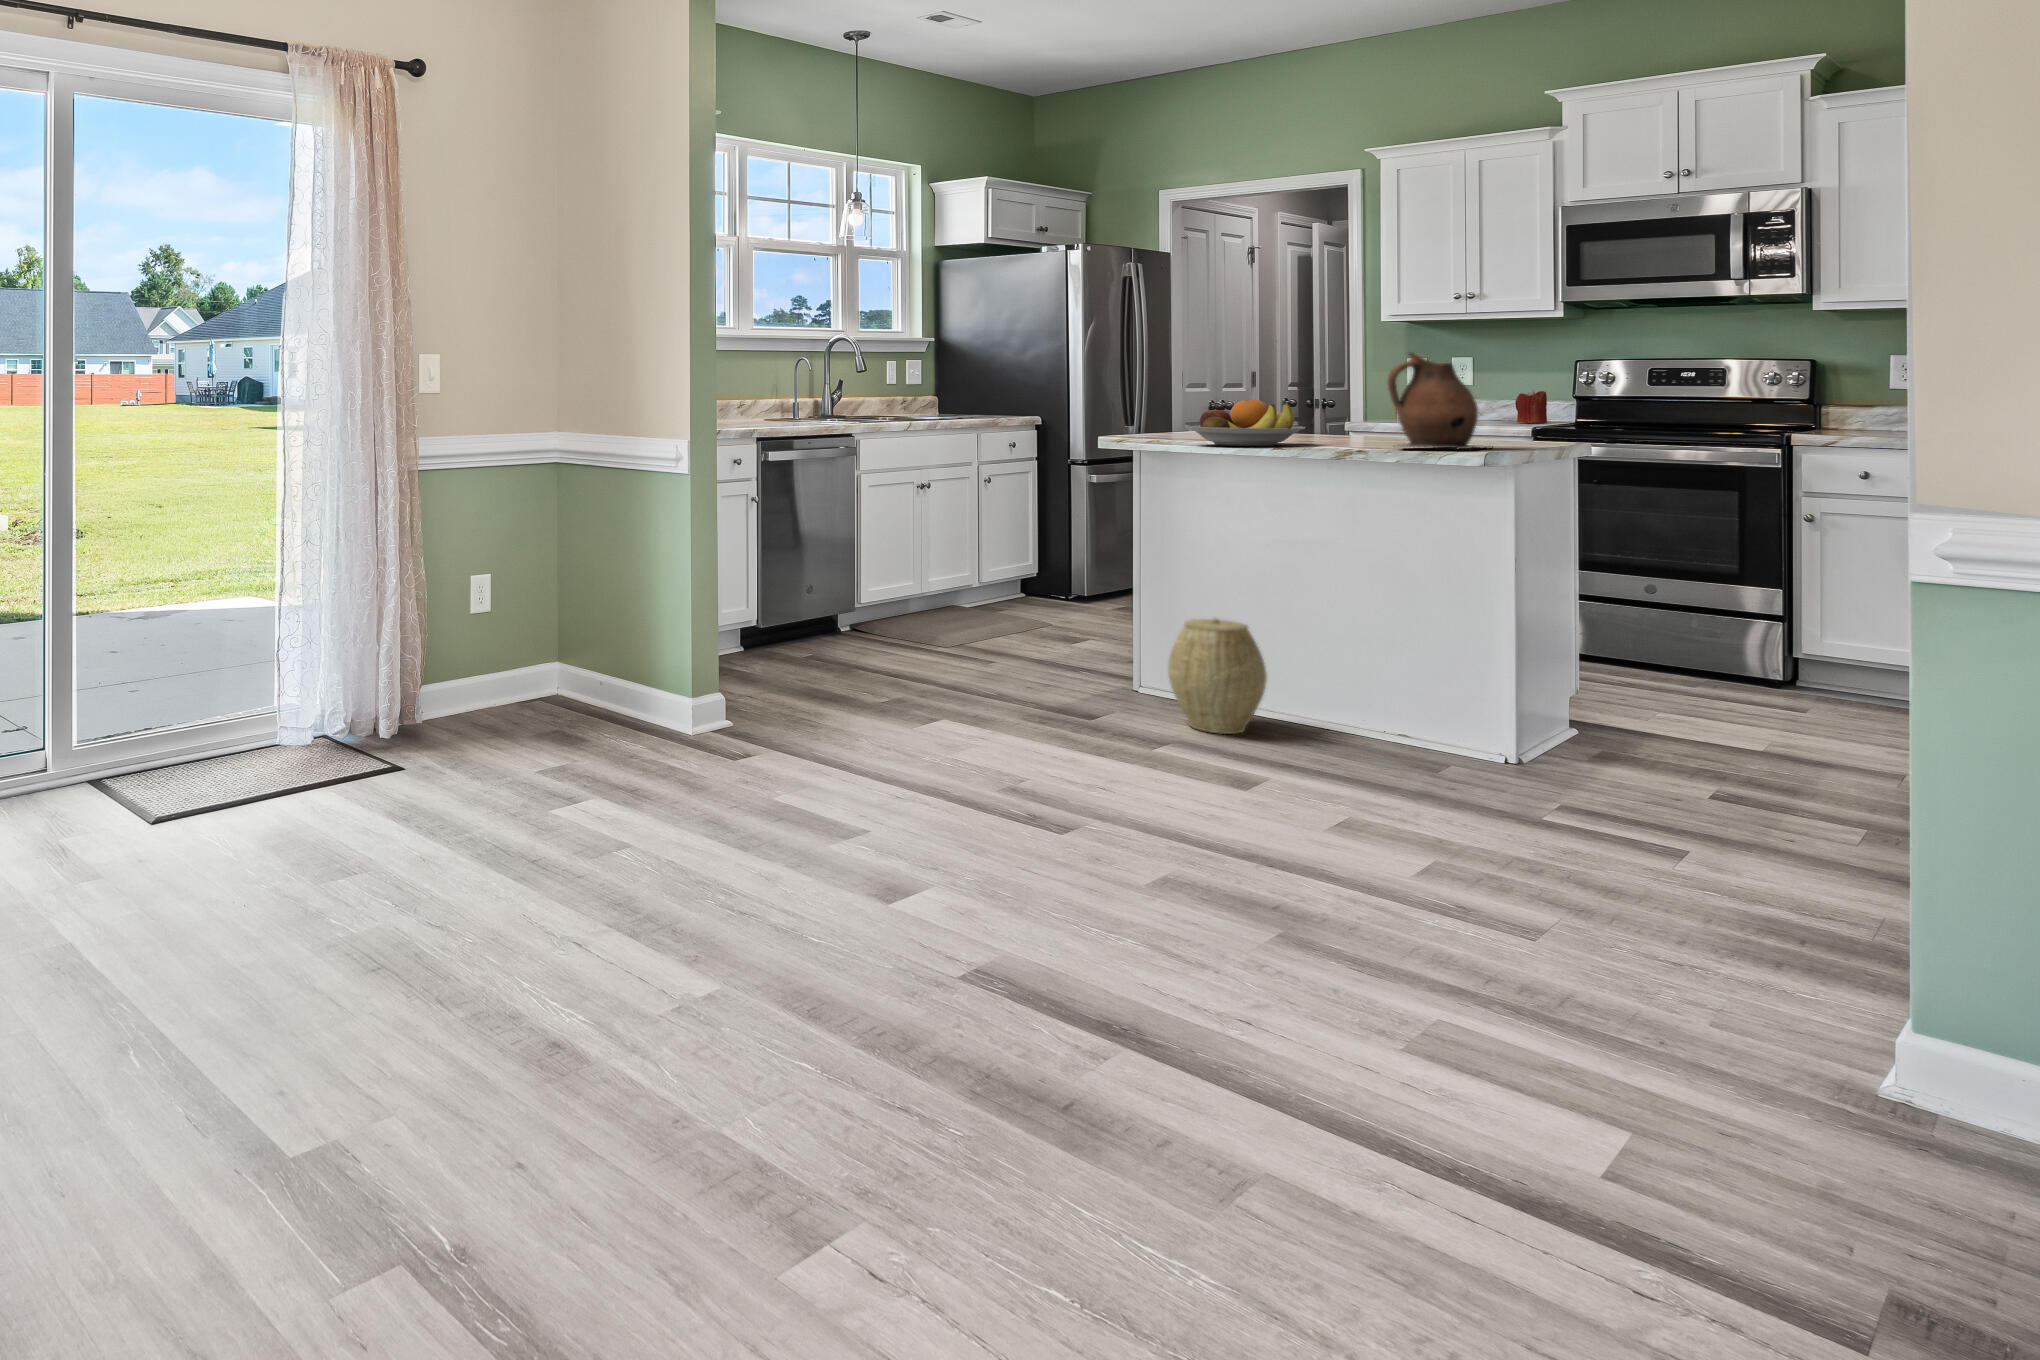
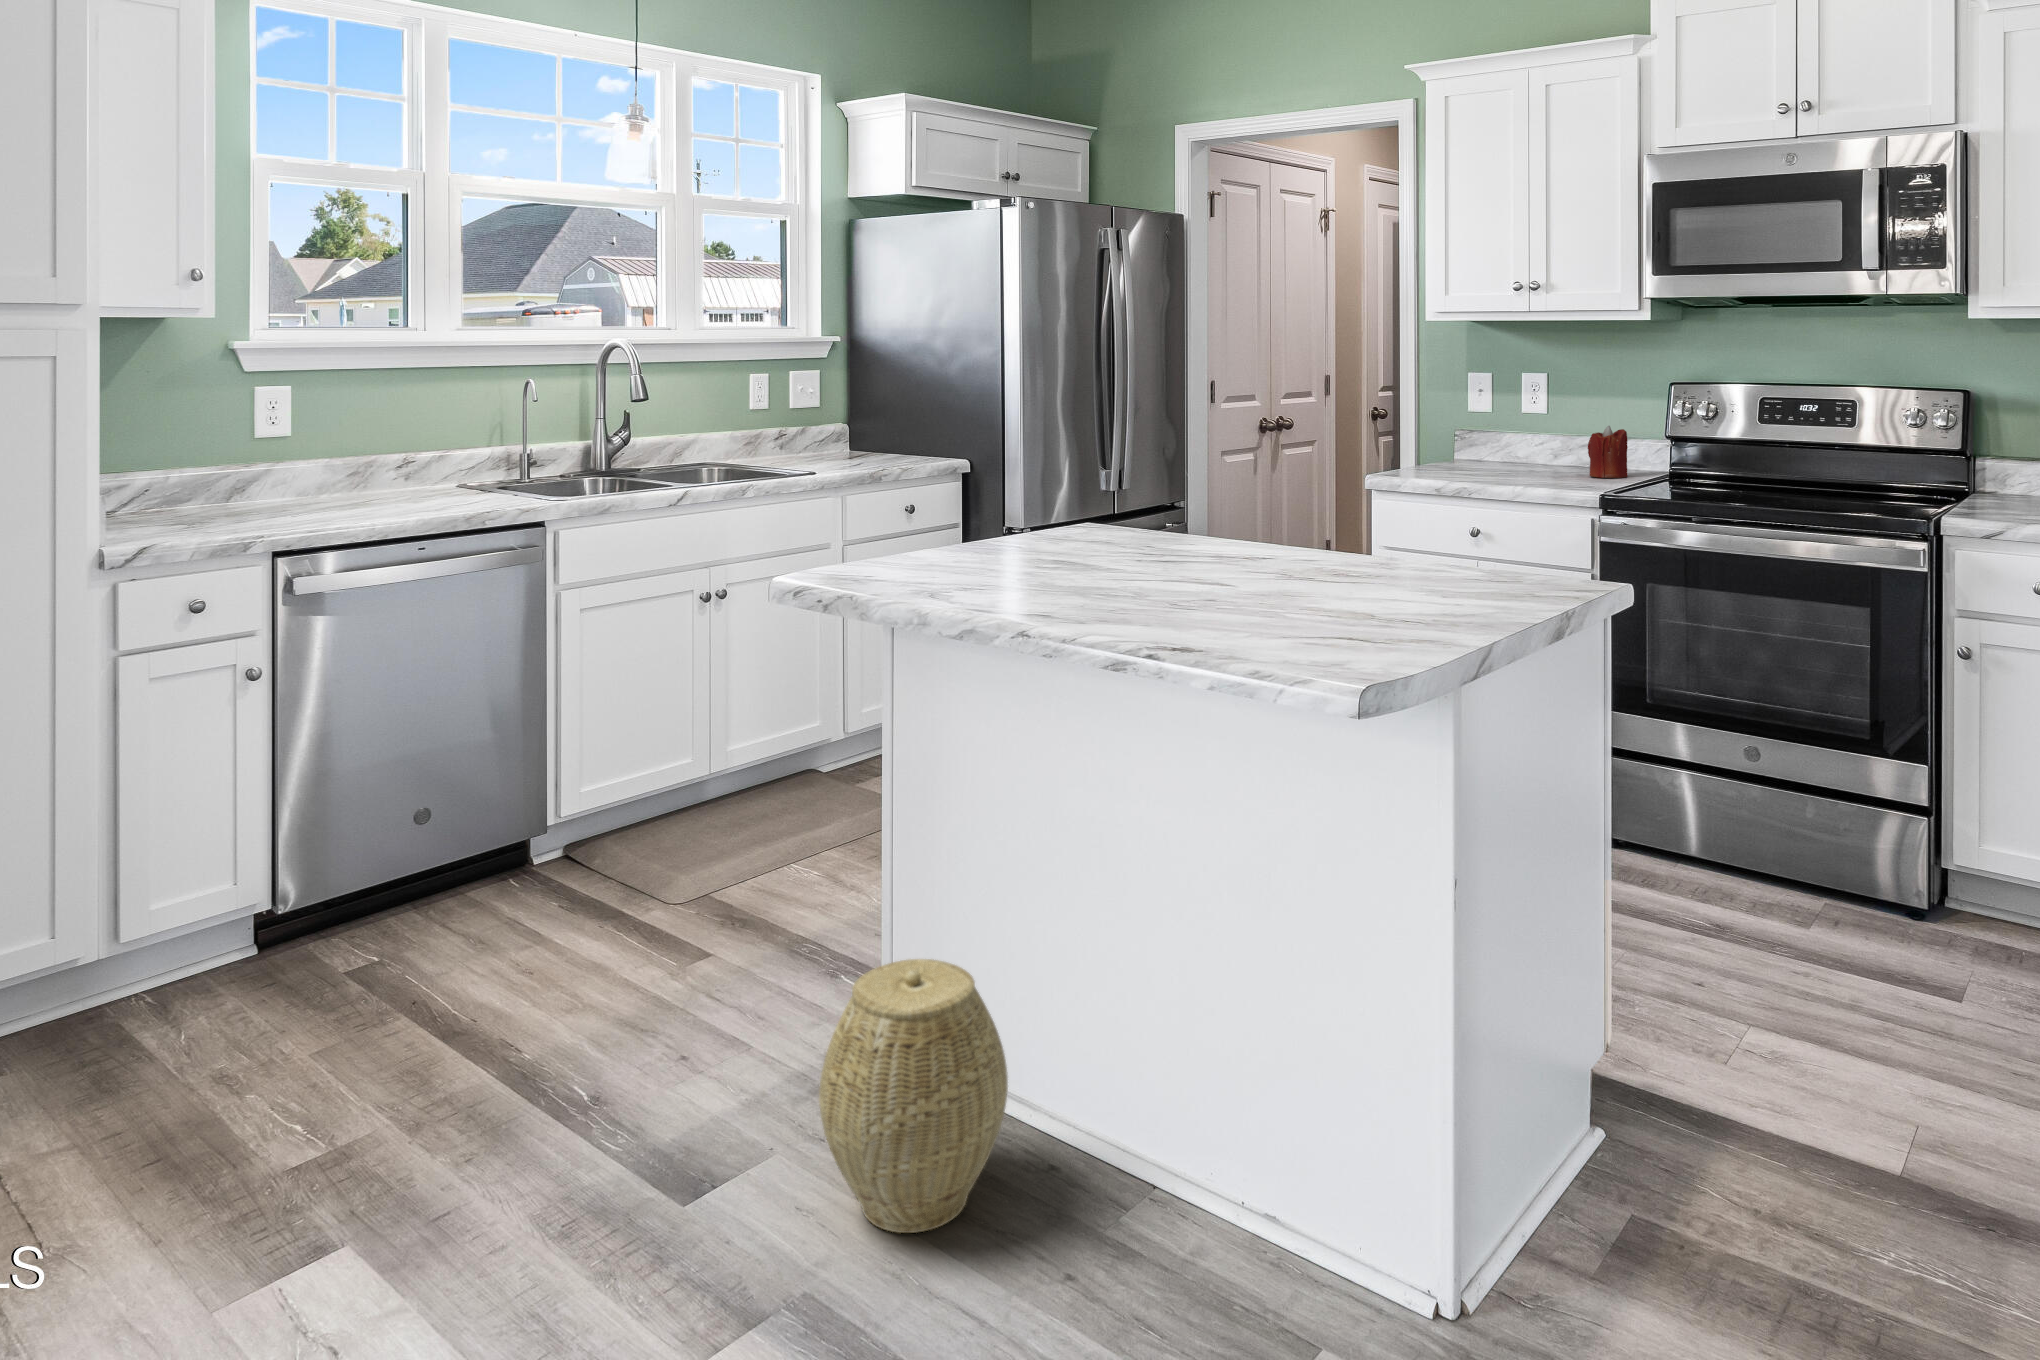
ceramic pitcher: present [1388,352,1480,449] -> none [1183,431,1392,671]
fruit bowl: present [1185,399,1305,446] -> none [885,509,1106,609]

